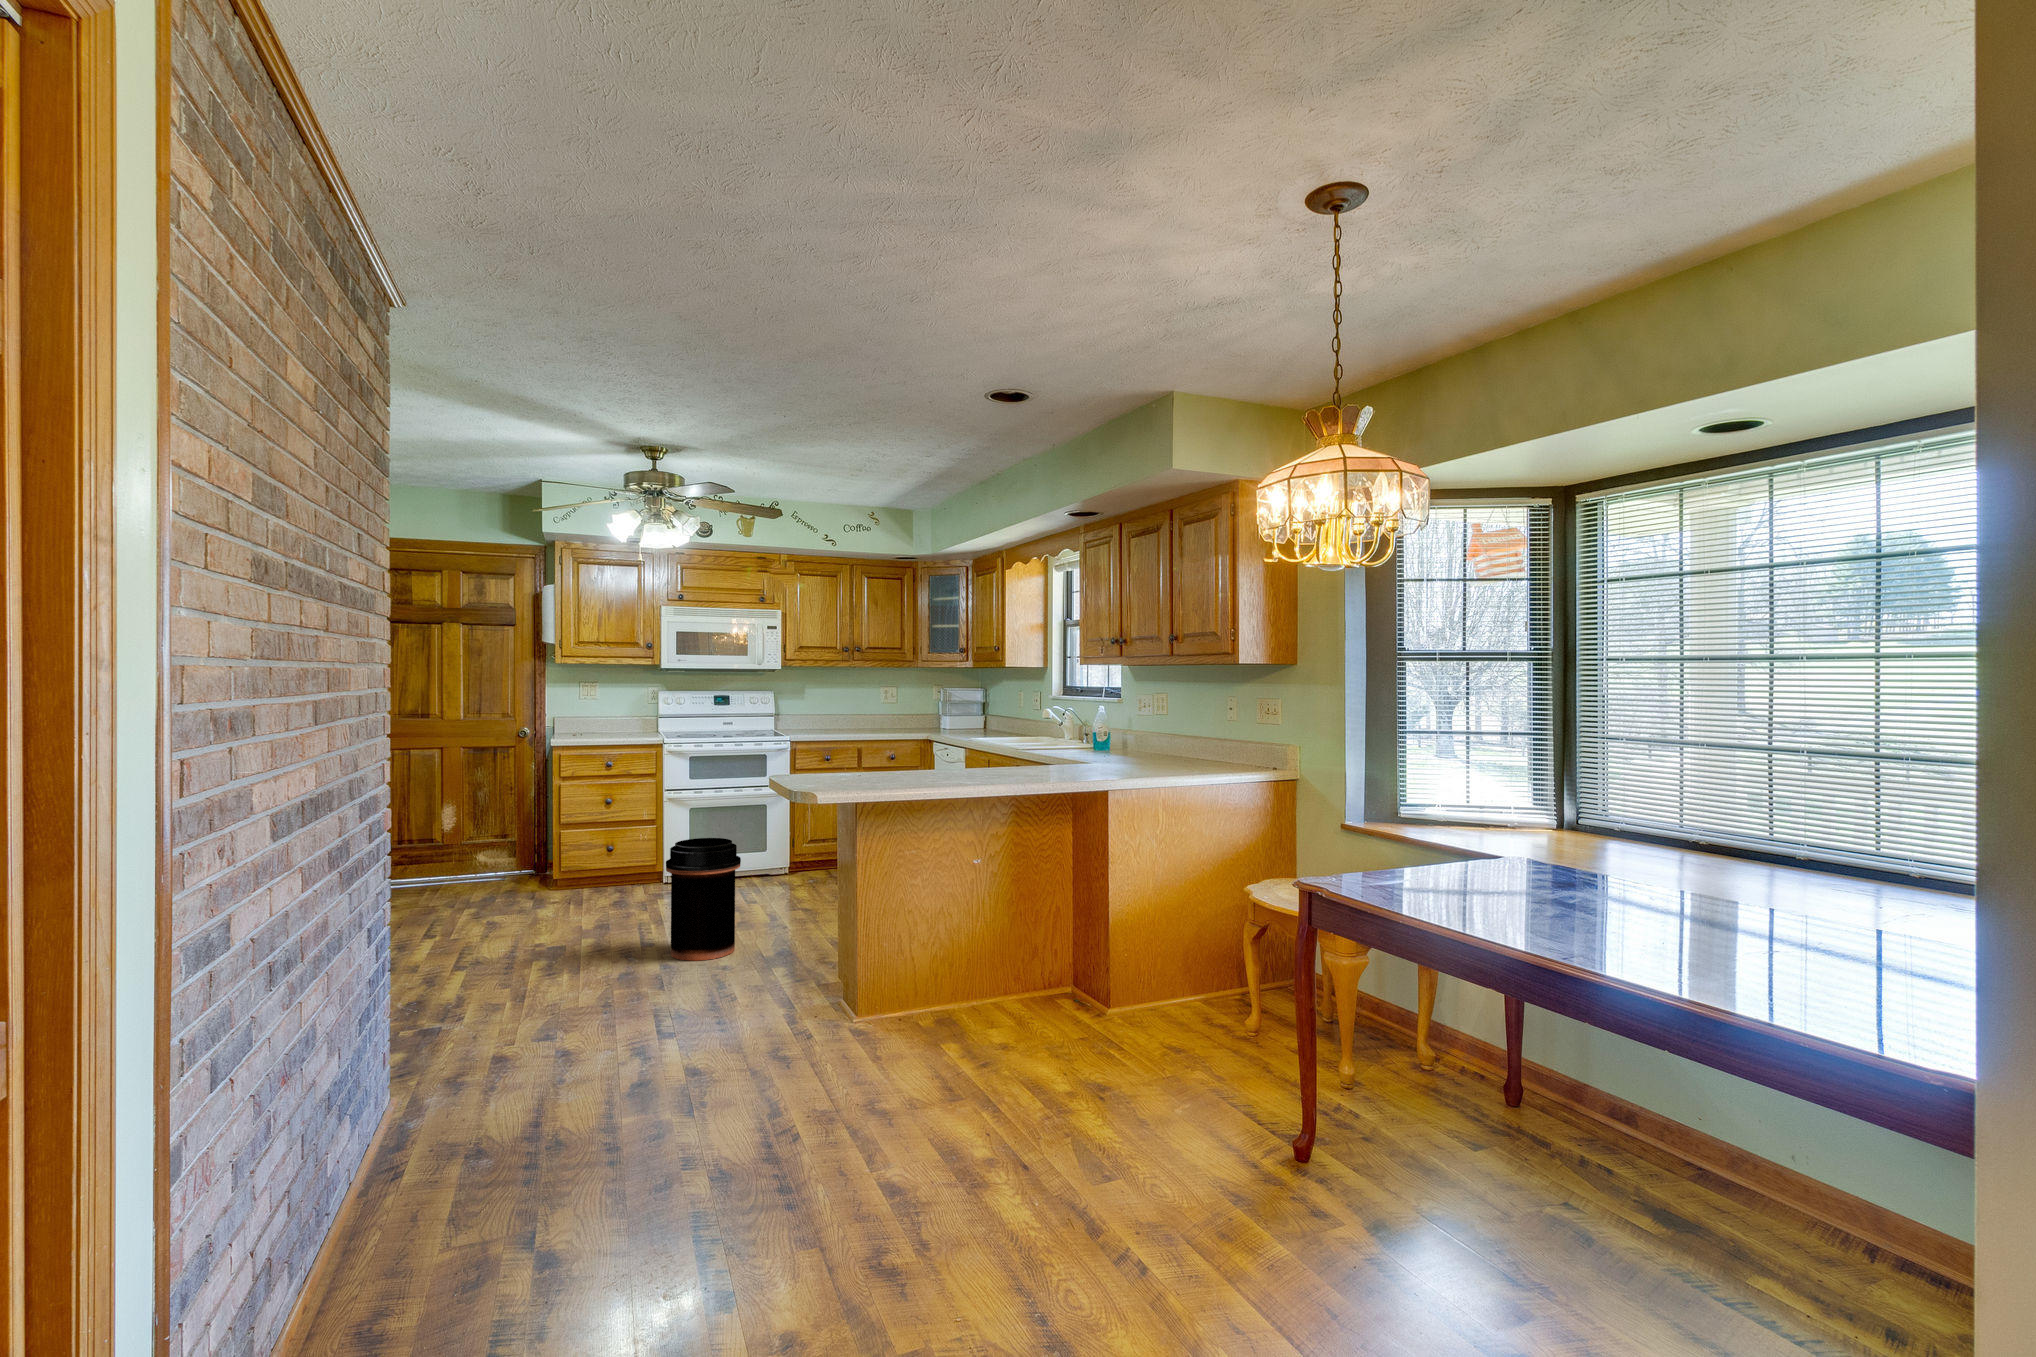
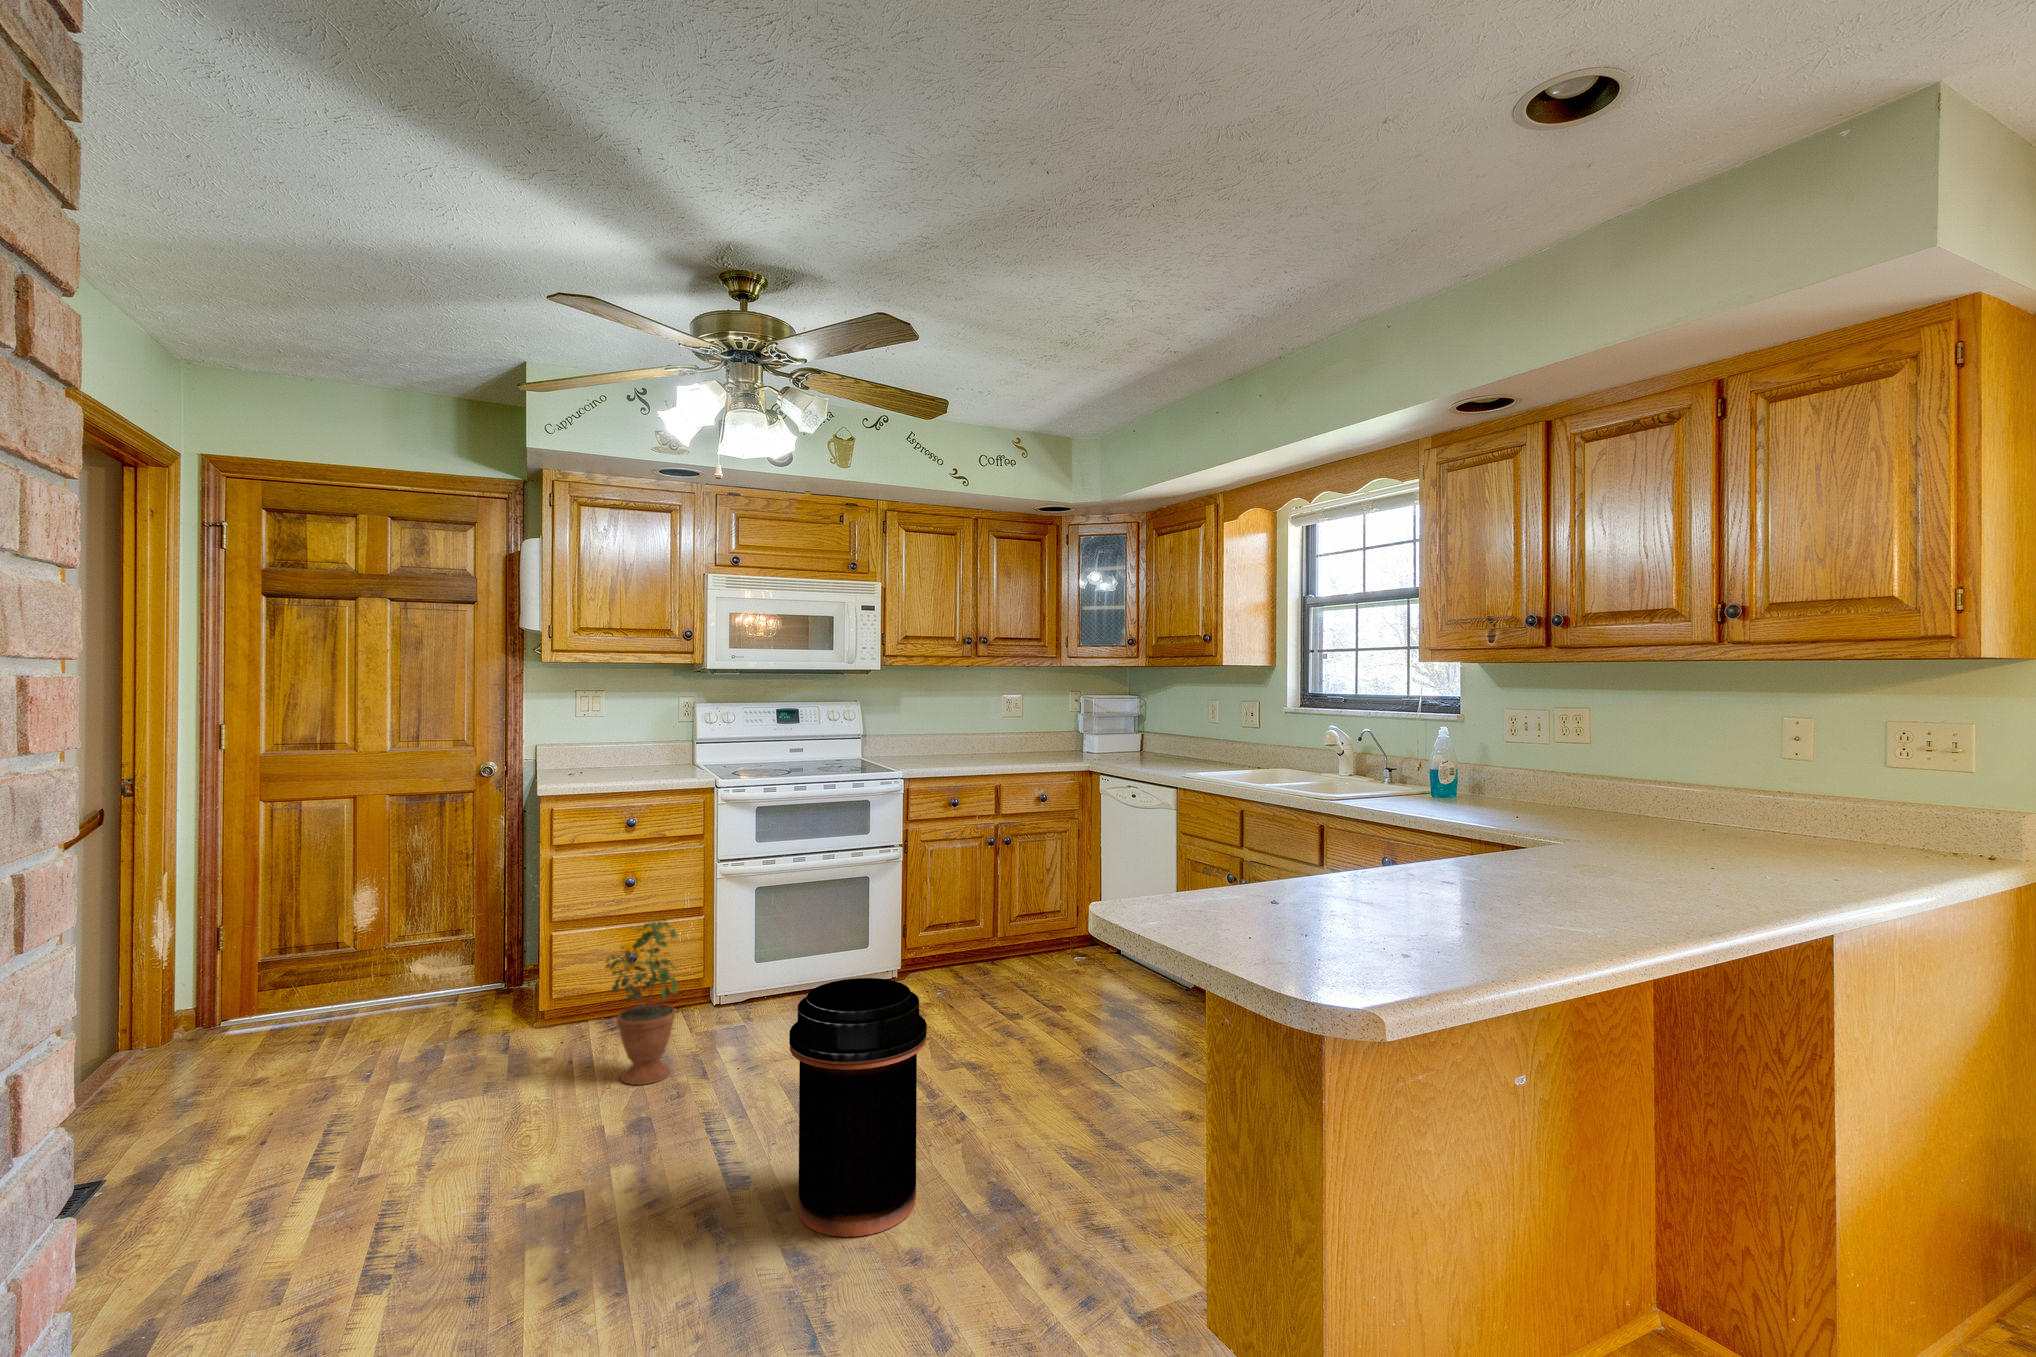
potted plant: none [585,815,630,913] -> present [606,919,678,1085]

